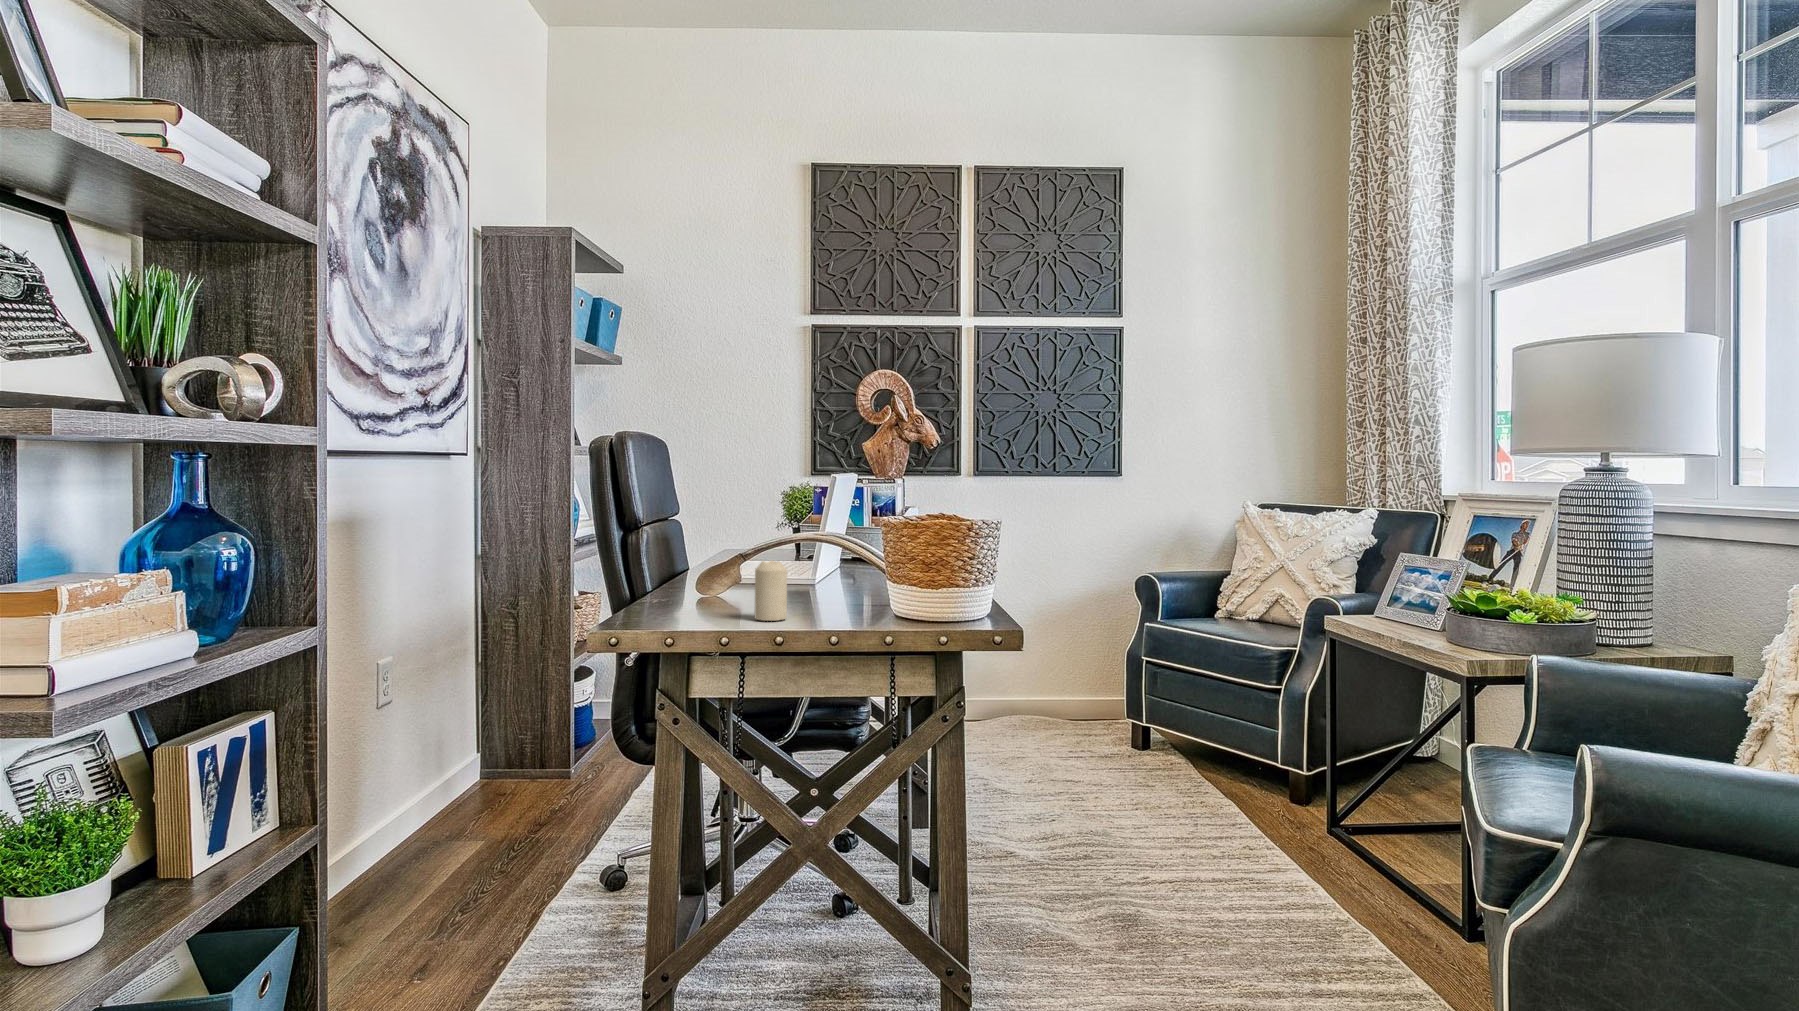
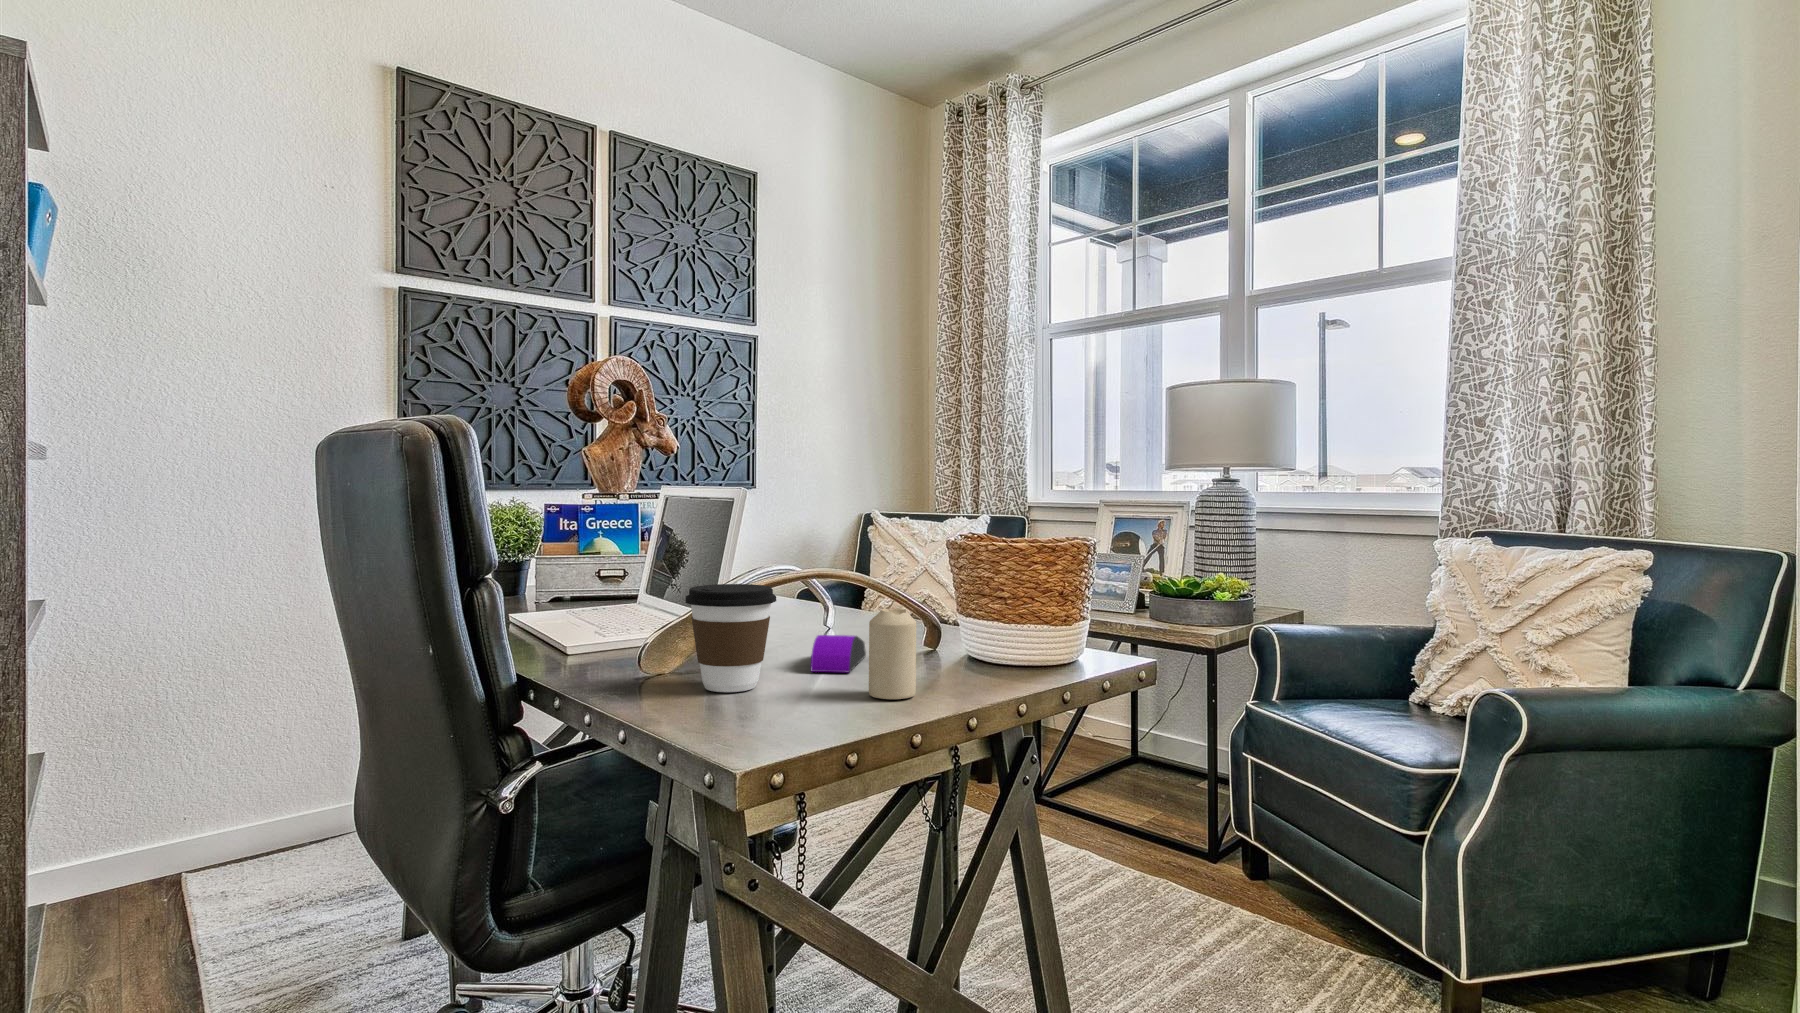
coffee cup: none [684,541,743,609] -> present [686,584,776,692]
computer mouse: none [780,583,850,609] -> present [811,635,866,672]

